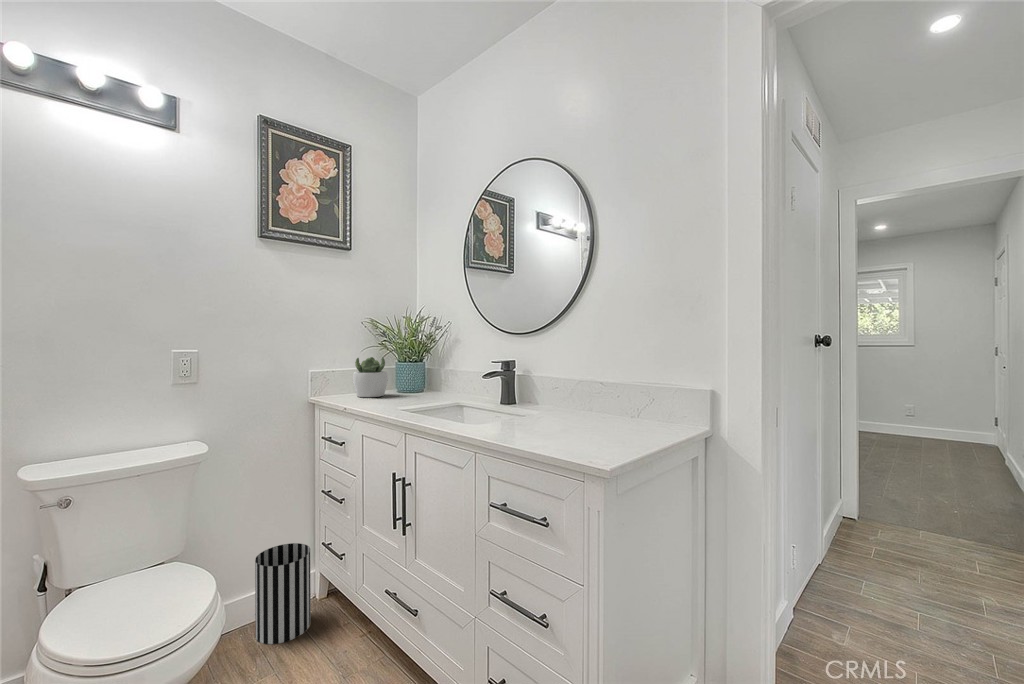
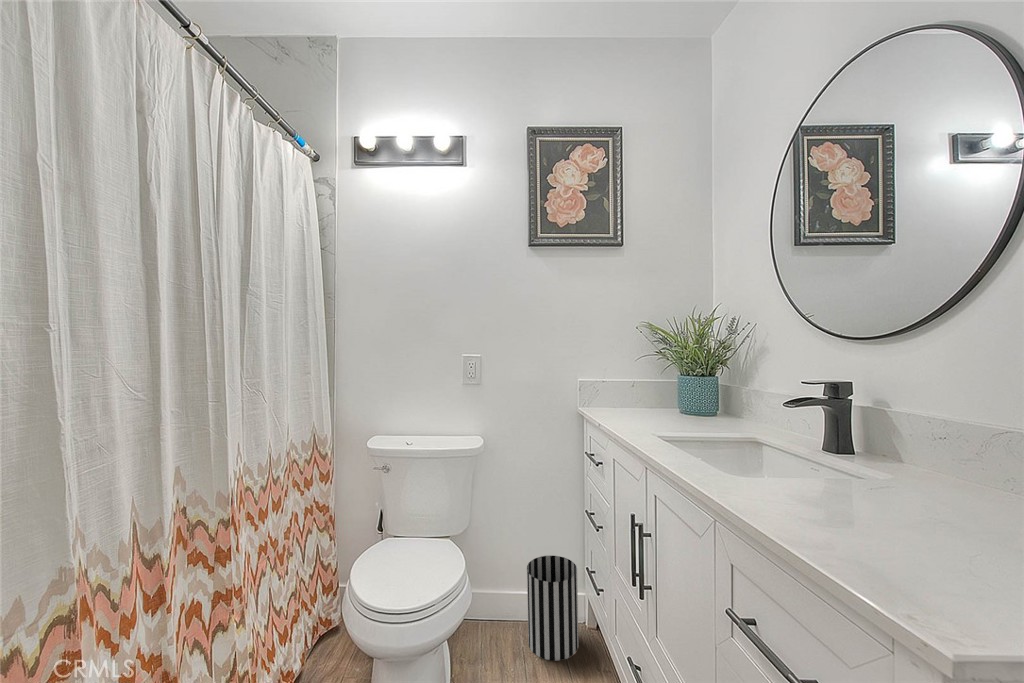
succulent plant: present [353,357,388,397] -> none [623,367,663,415]

